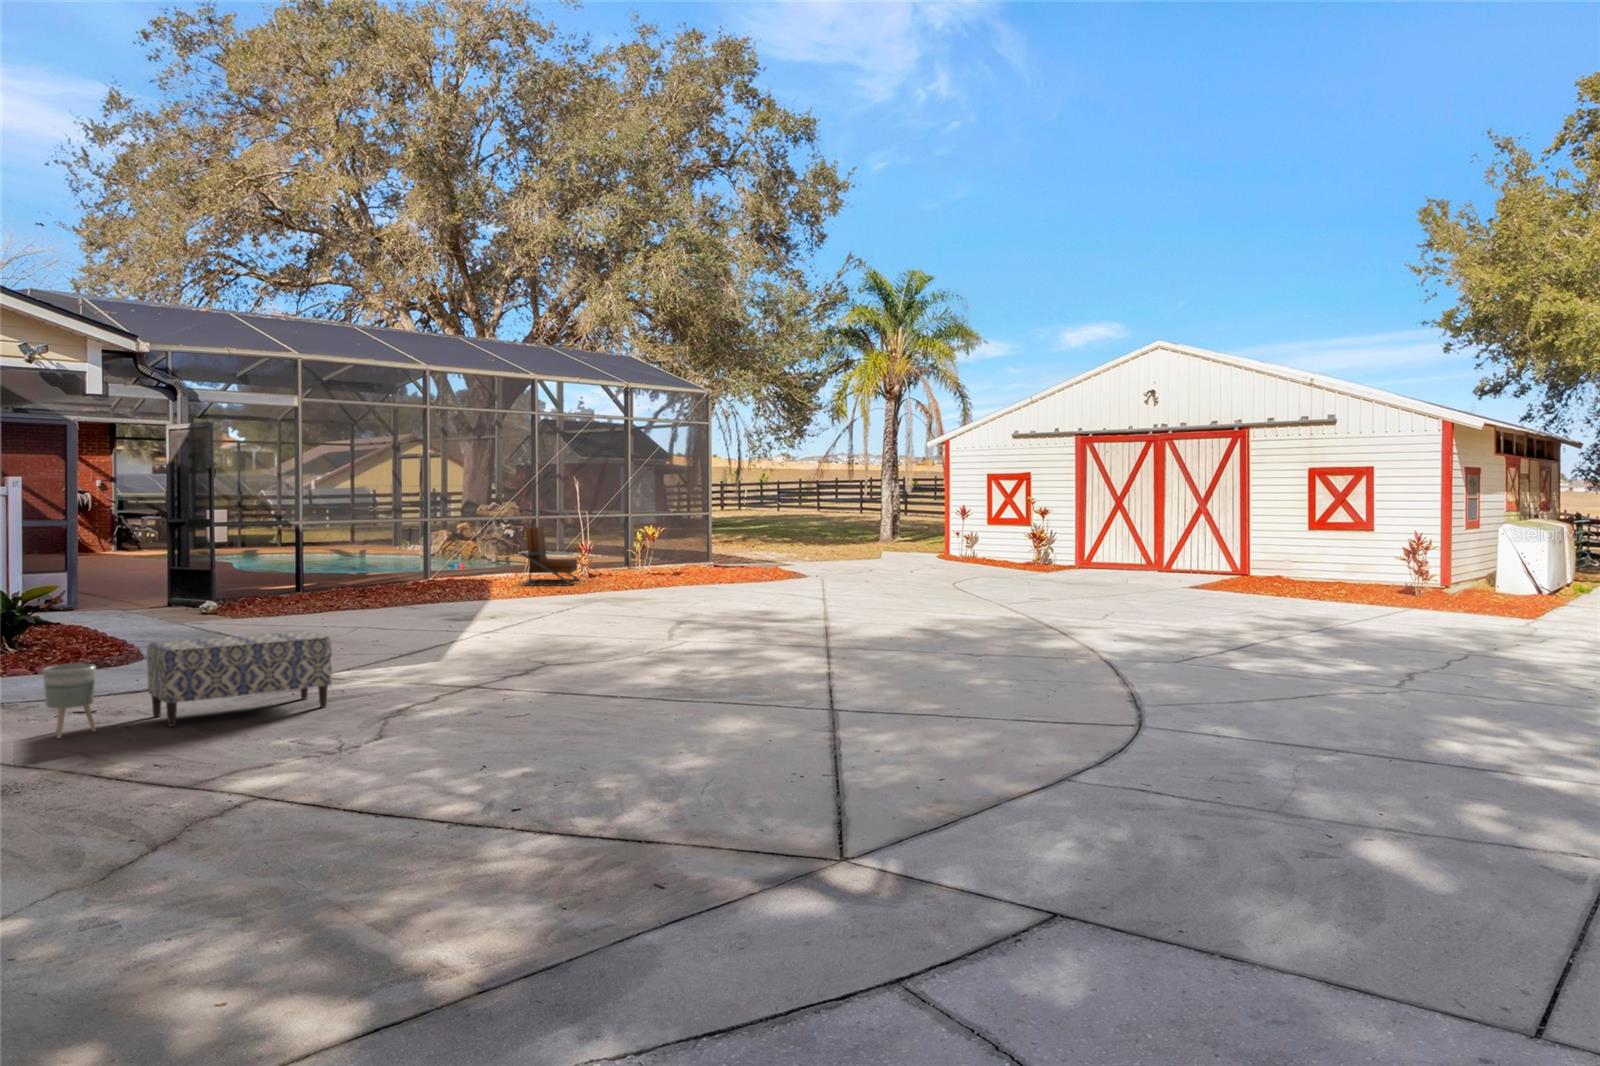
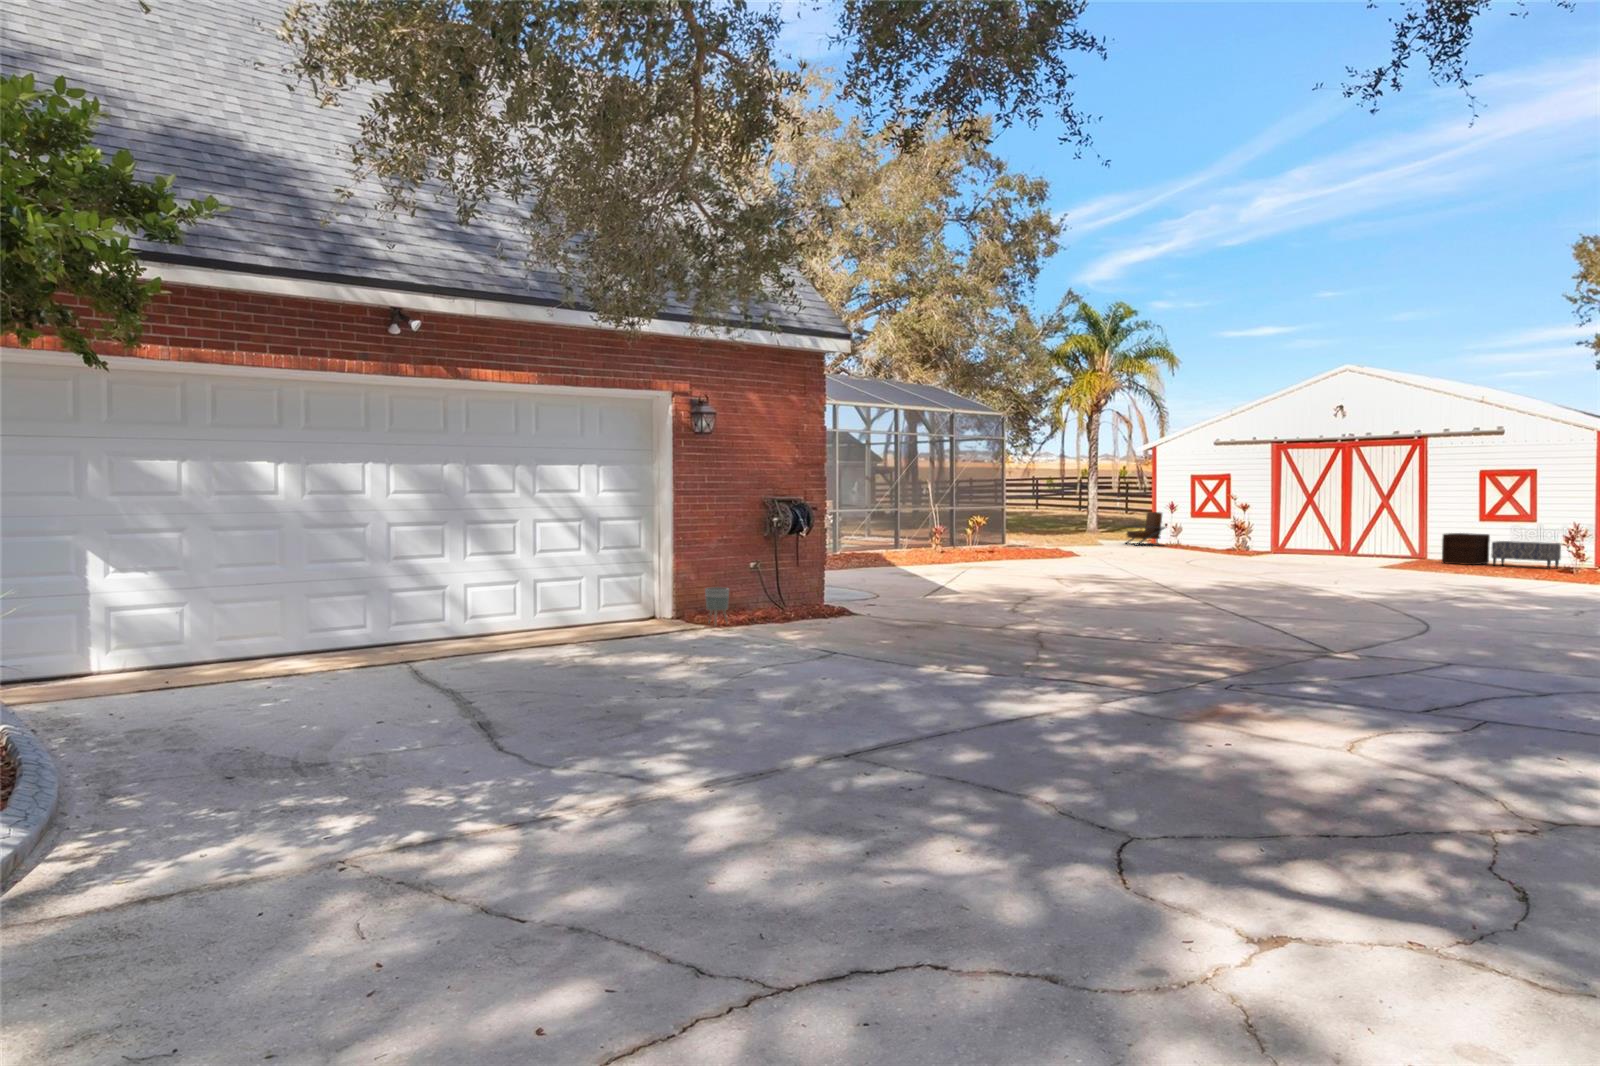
lounge chair: present [521,526,579,585] -> present [1125,512,1165,546]
wooden crate: none [1267,544,1320,583] -> present [1442,533,1490,565]
bench: present [147,631,332,726] -> present [1491,541,1561,569]

